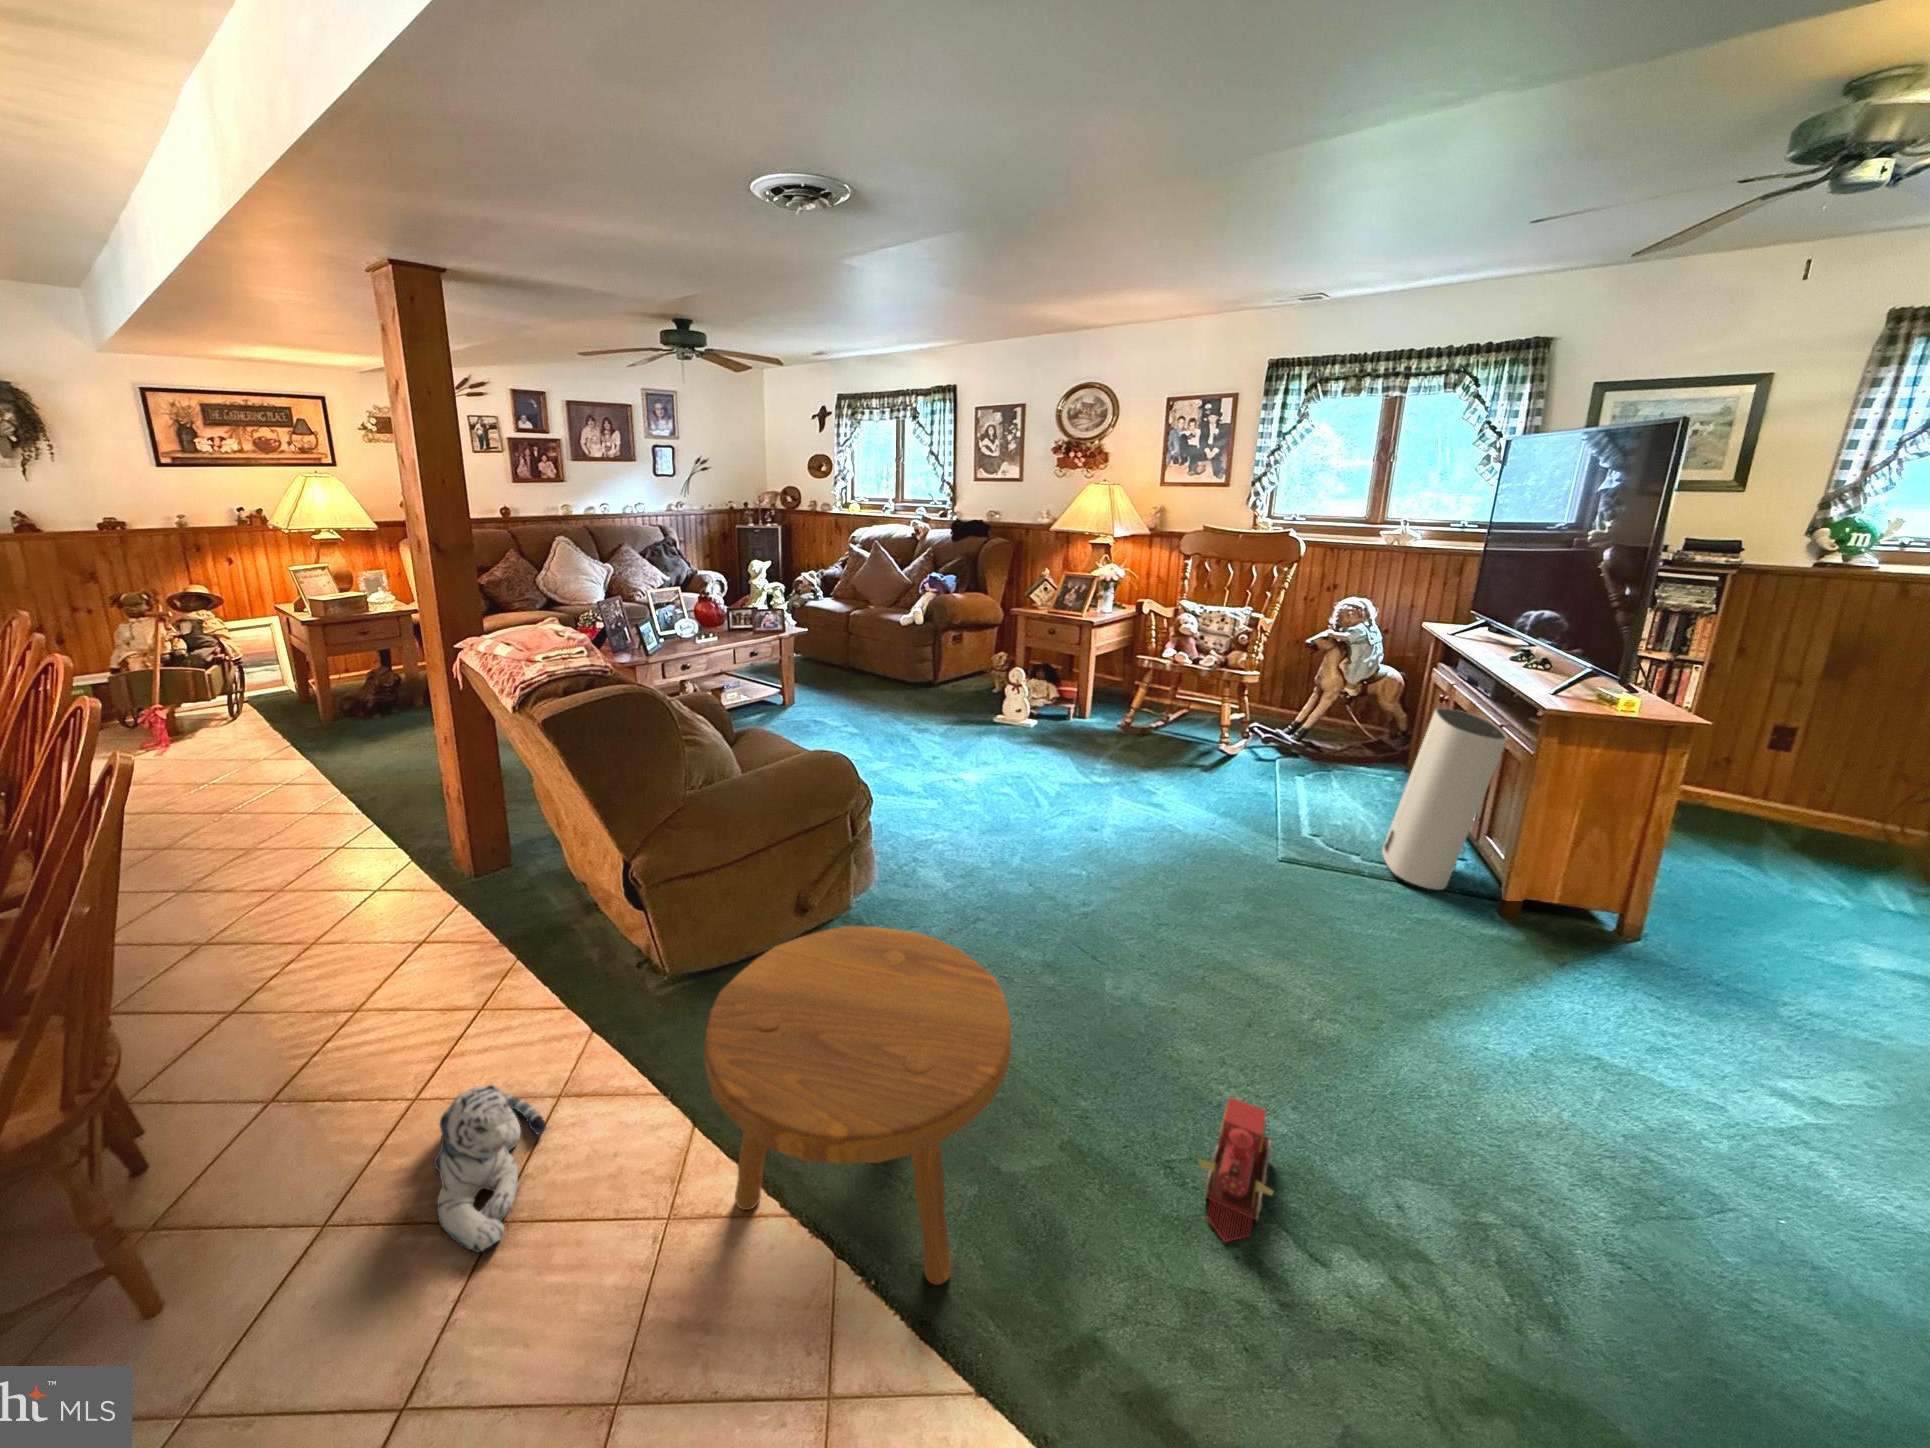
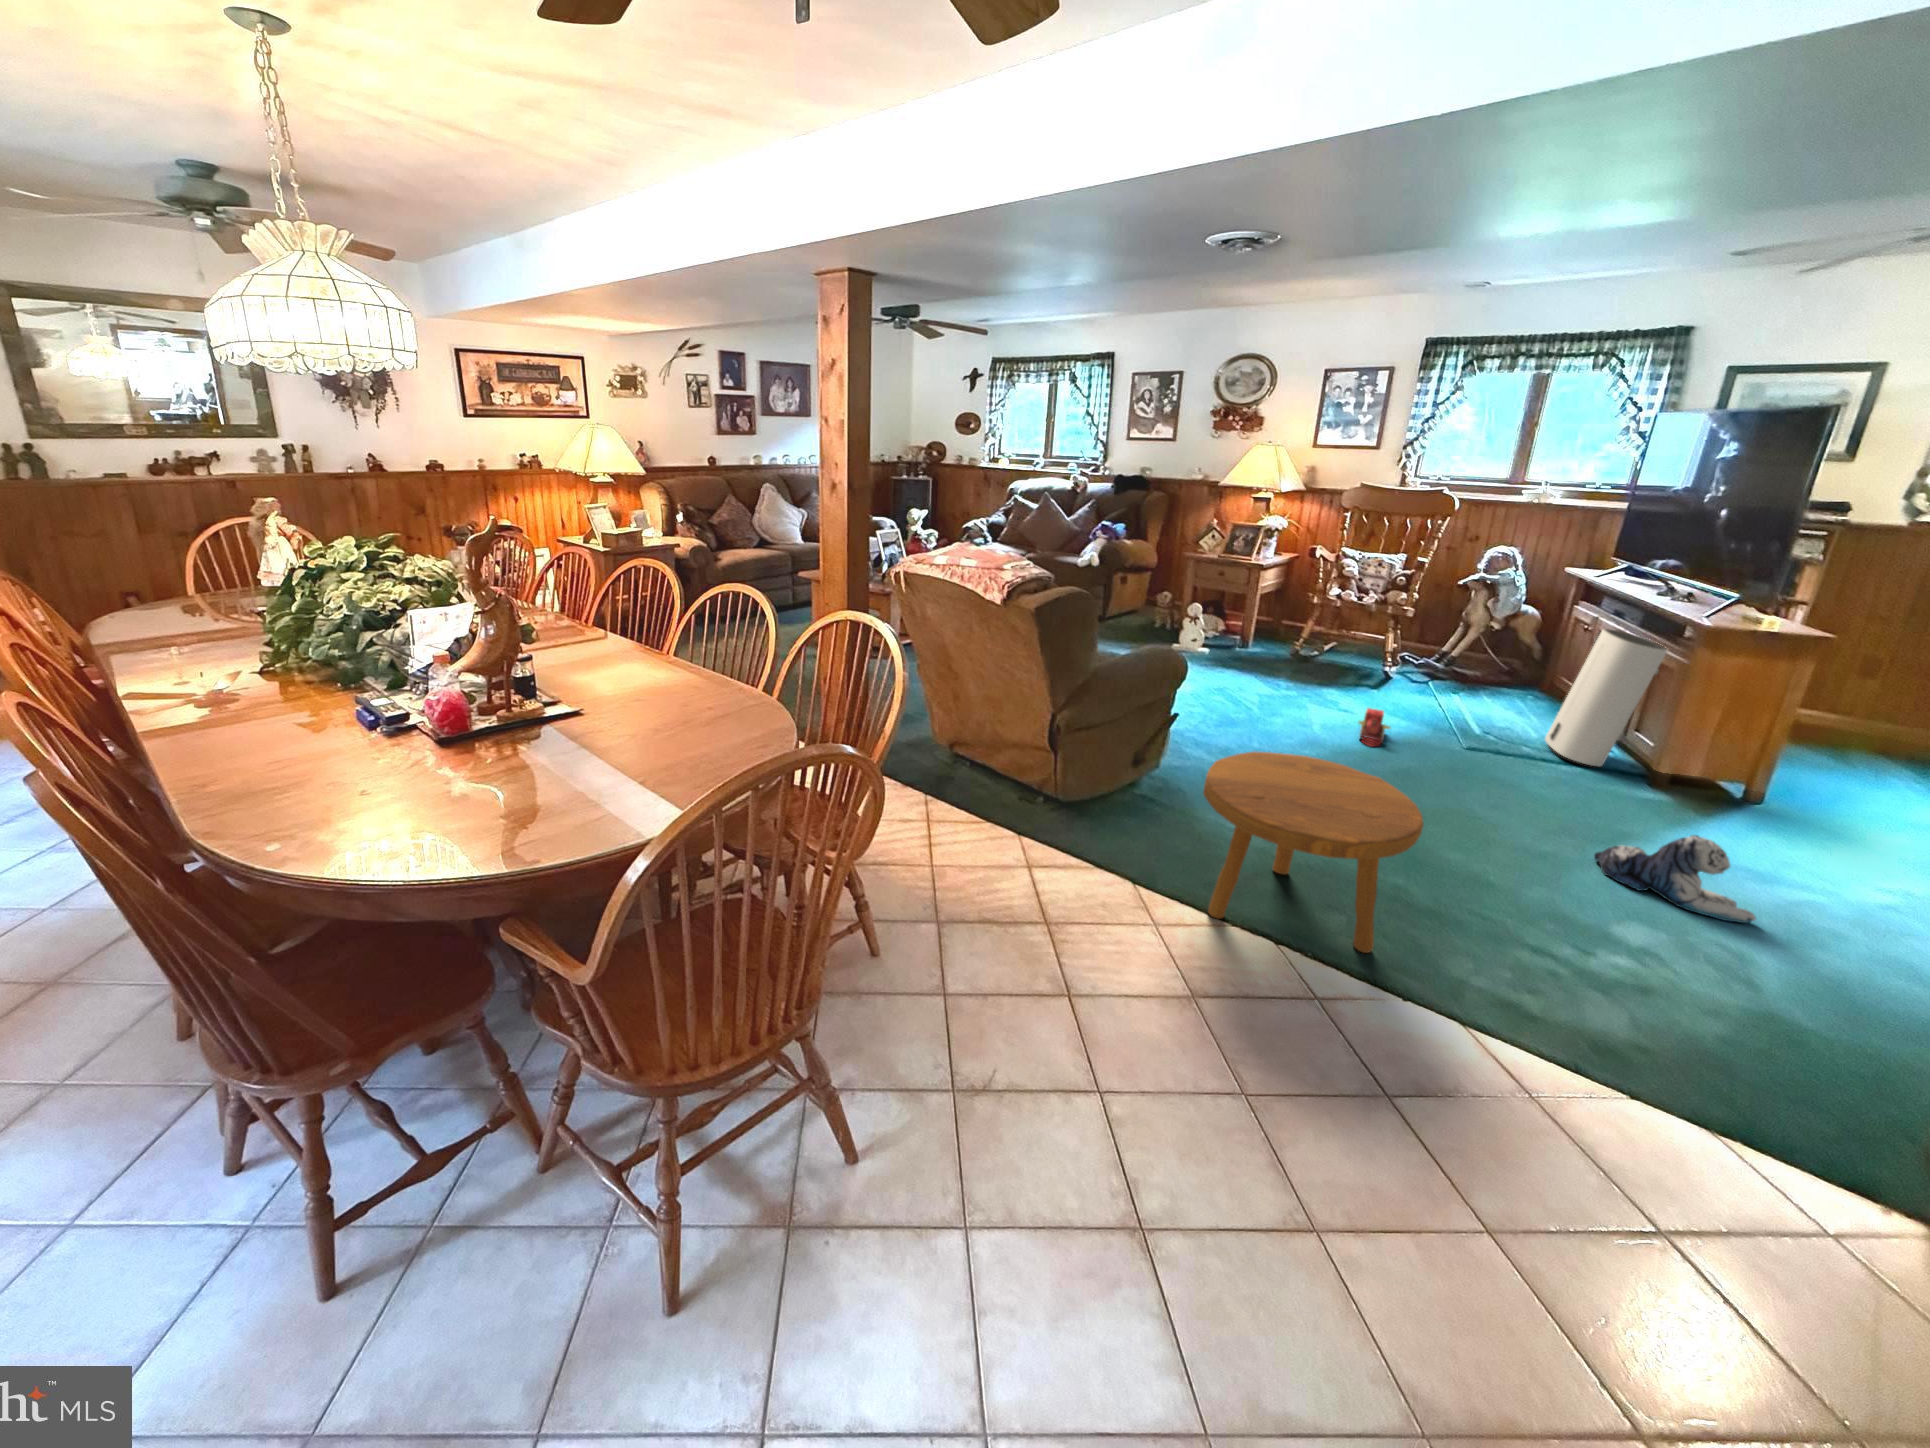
plush toy: present [433,1084,546,1252] -> present [1594,835,1757,923]
toy train: present [1198,1097,1273,1242] -> present [1359,708,1390,746]

